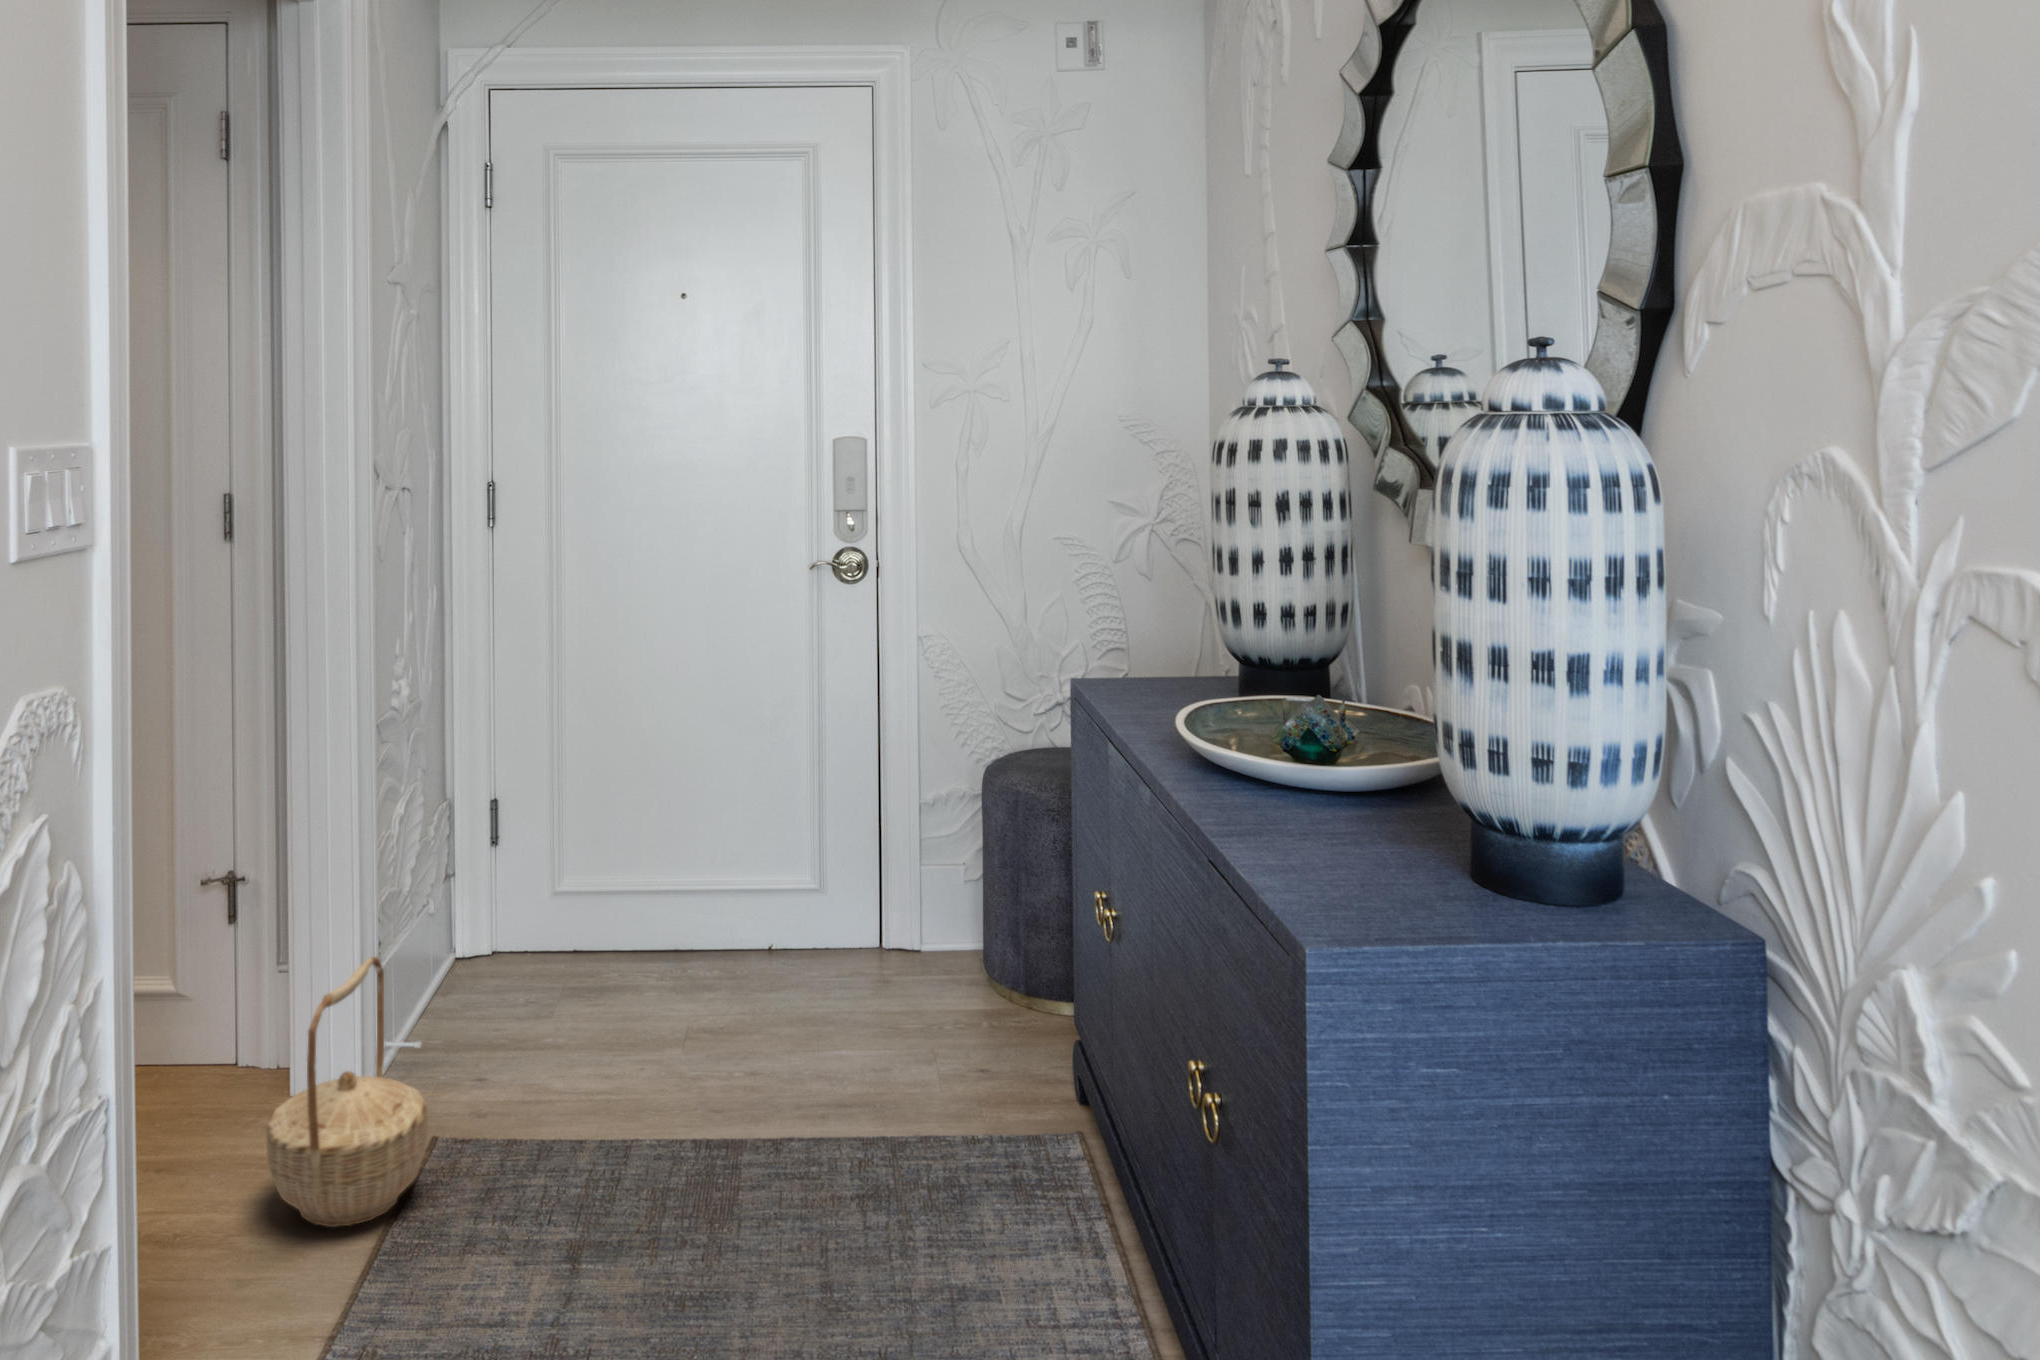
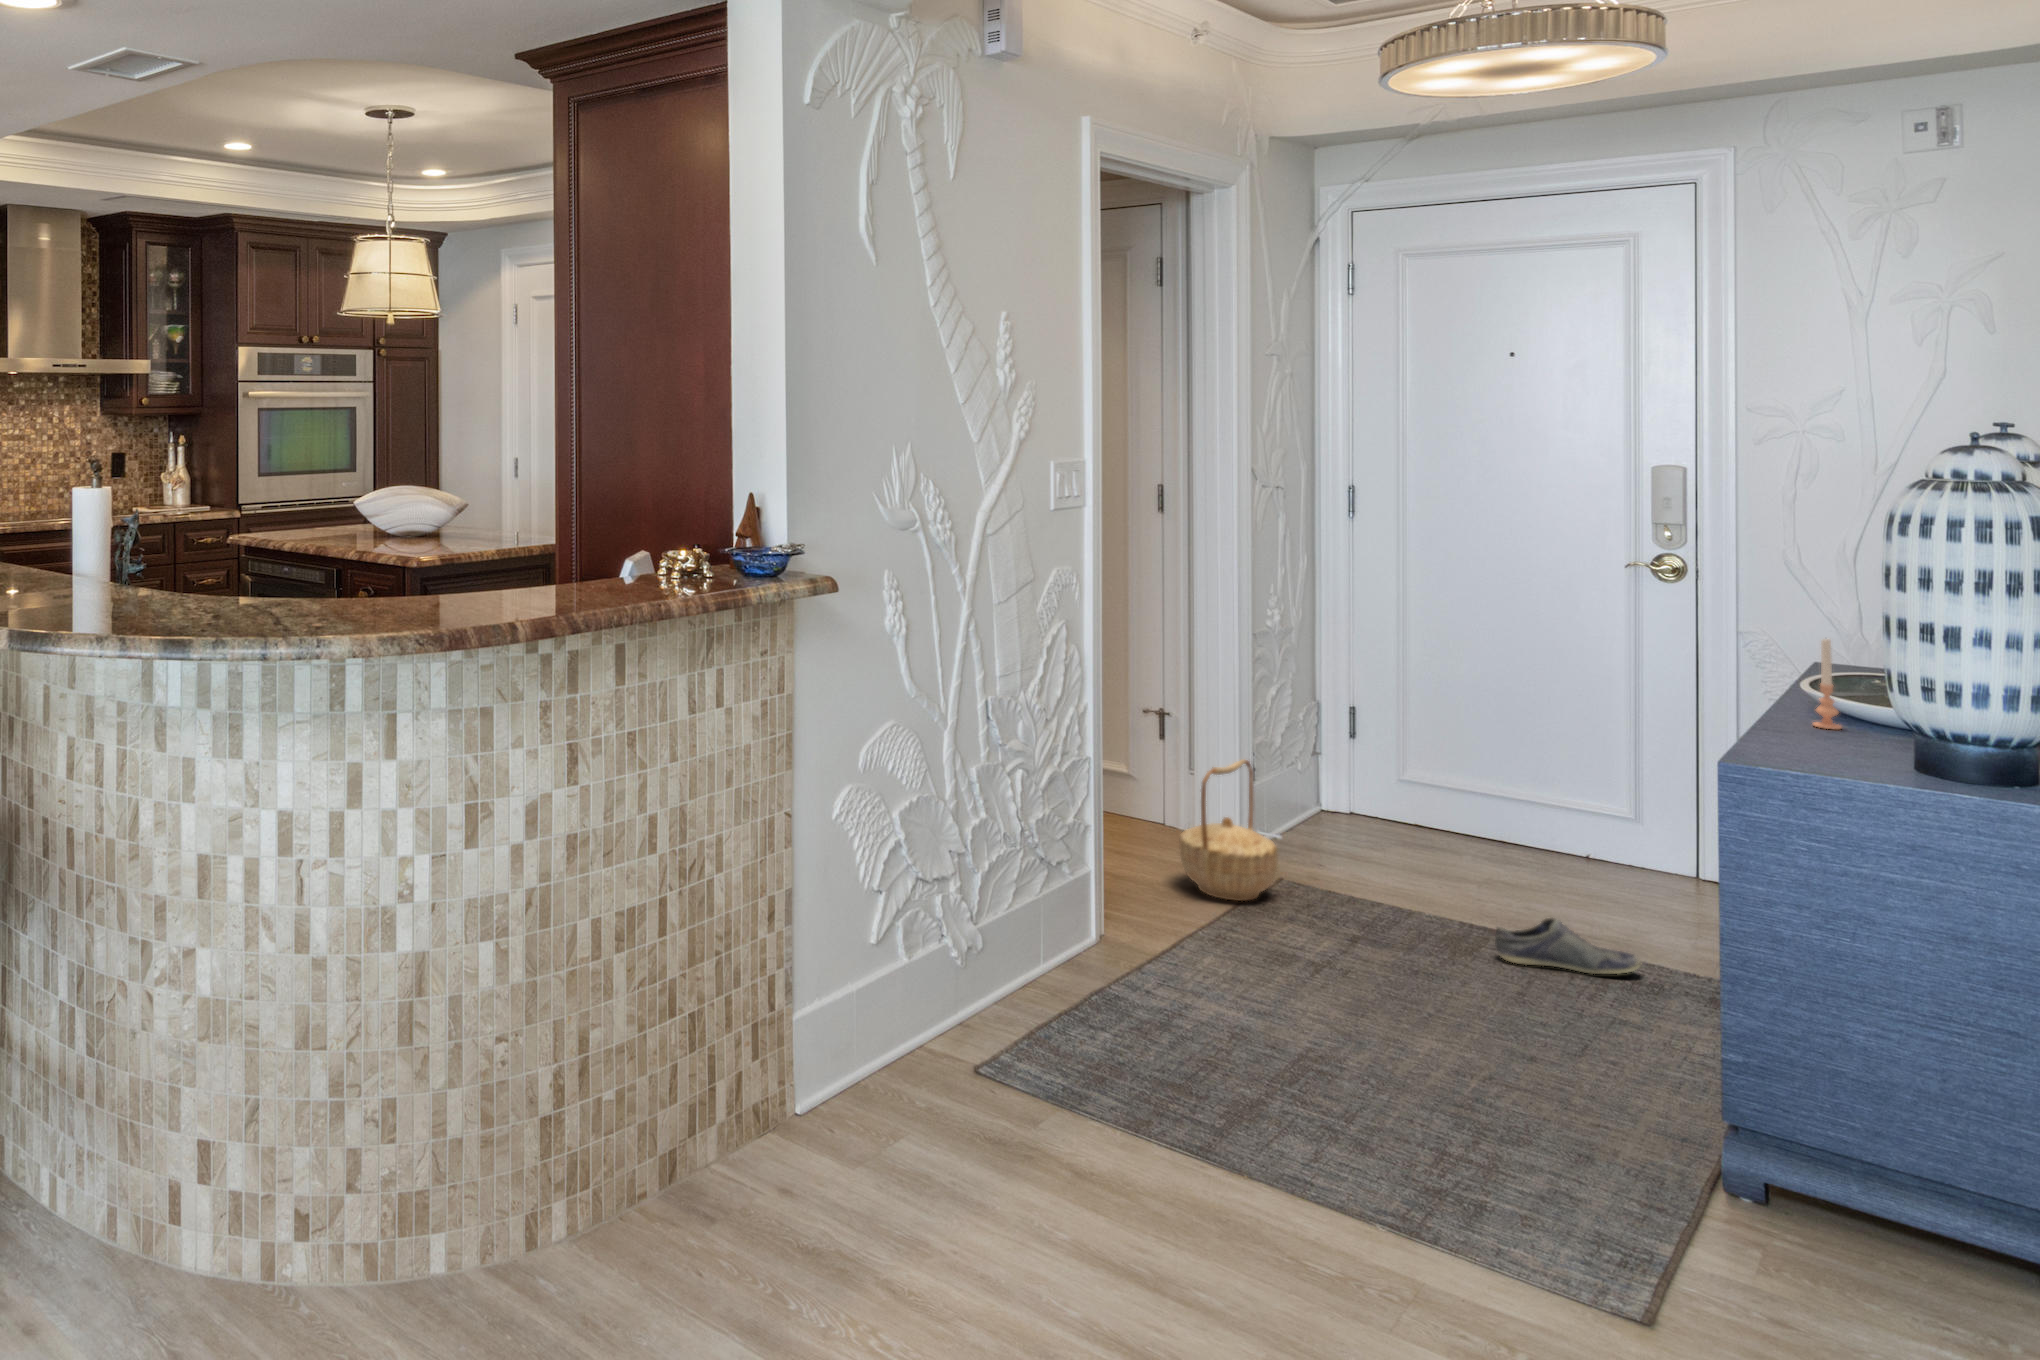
candle: none [1234,668,1270,810] -> present [1813,639,1841,729]
shoe: none [750,1121,923,1213] -> present [1495,917,1642,974]

